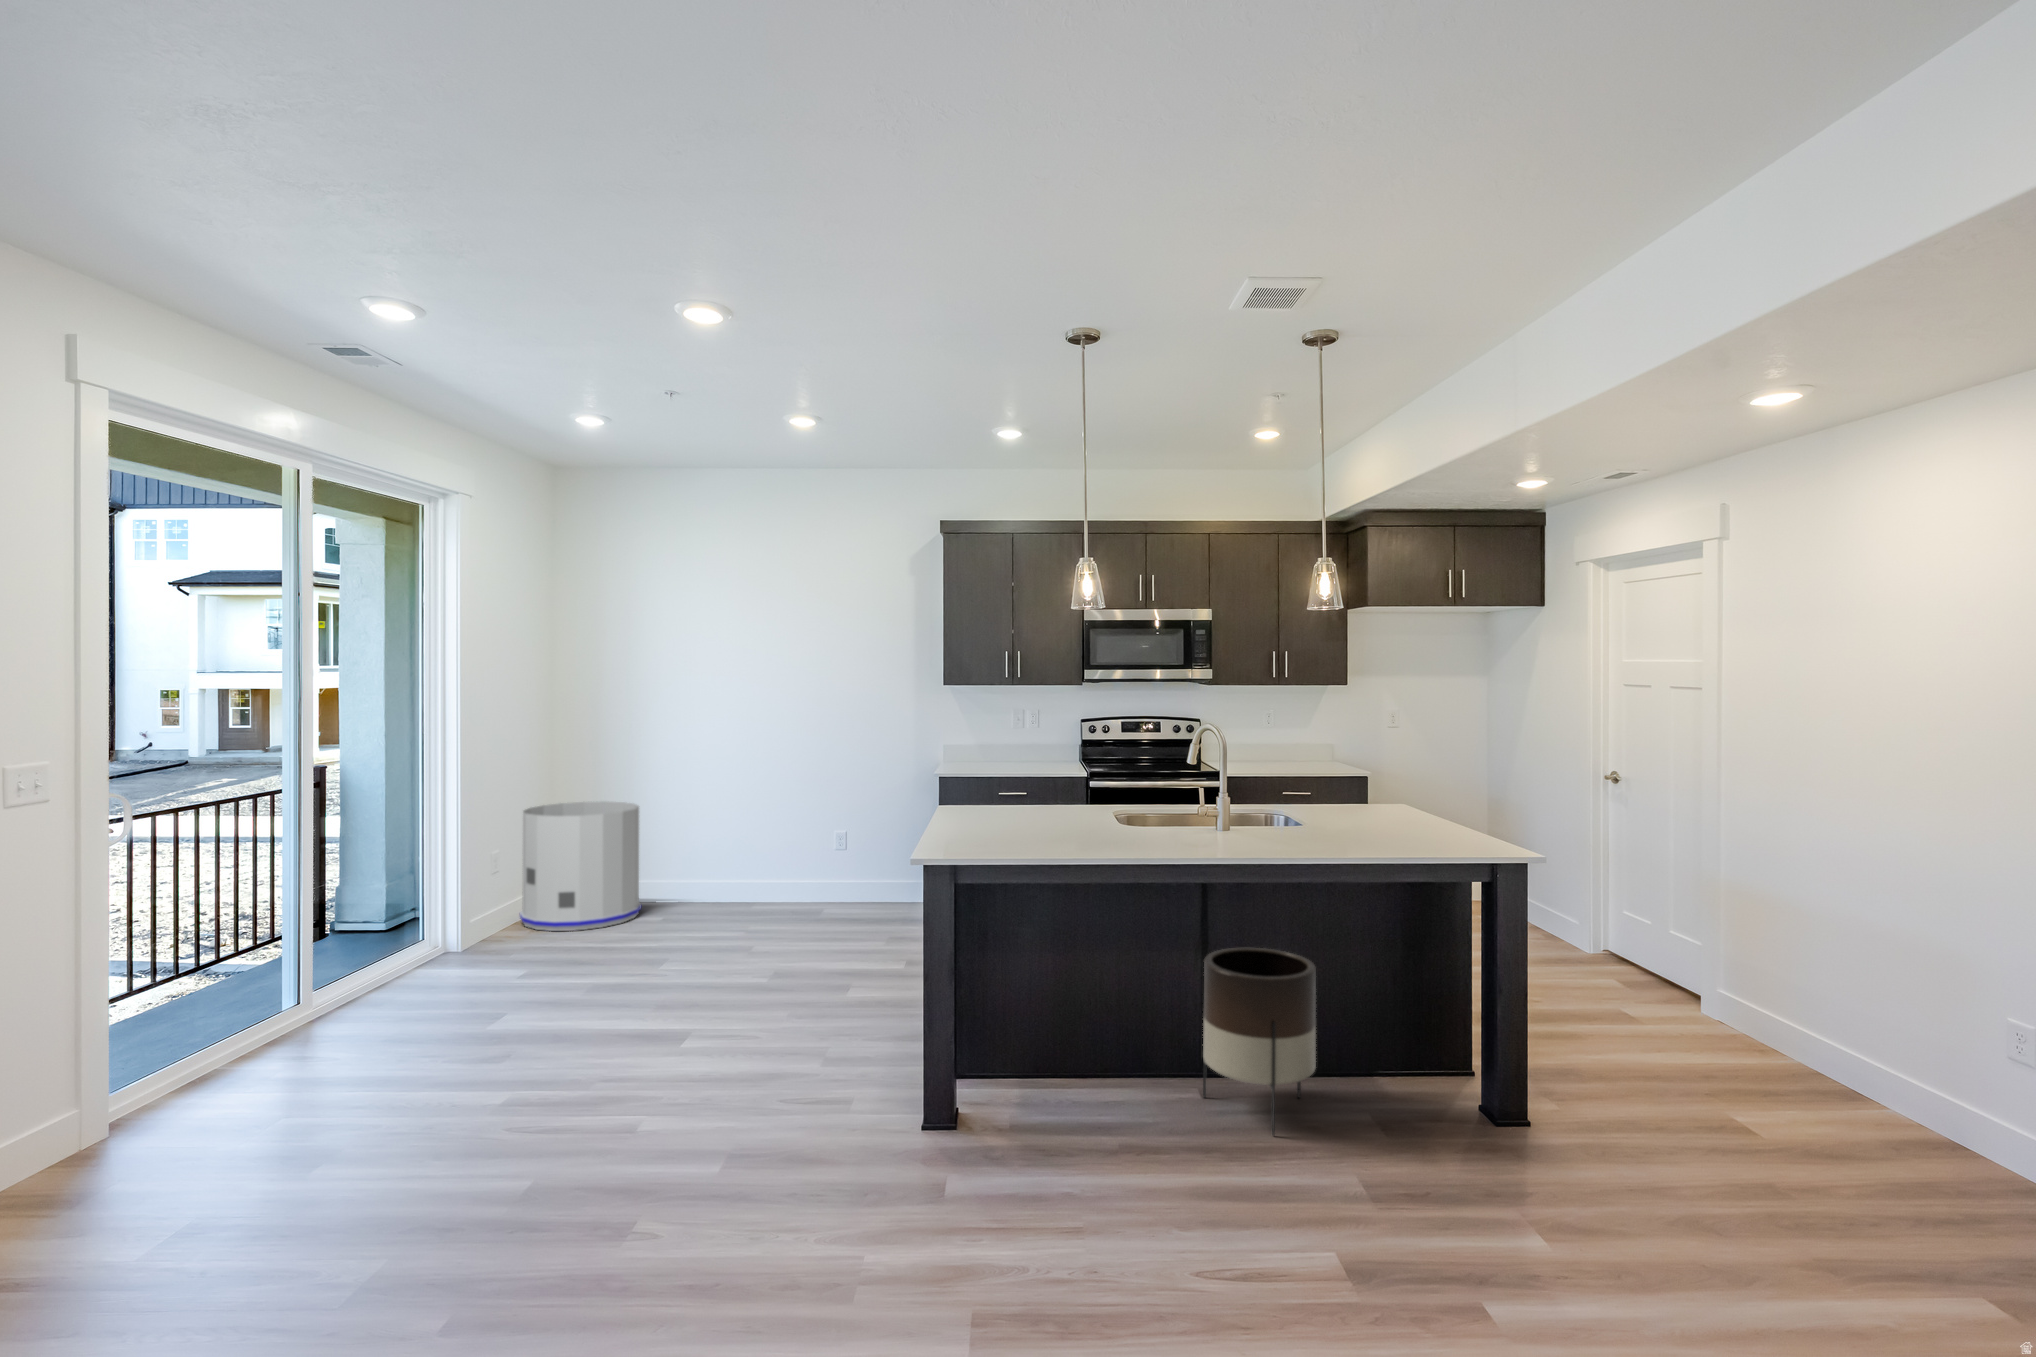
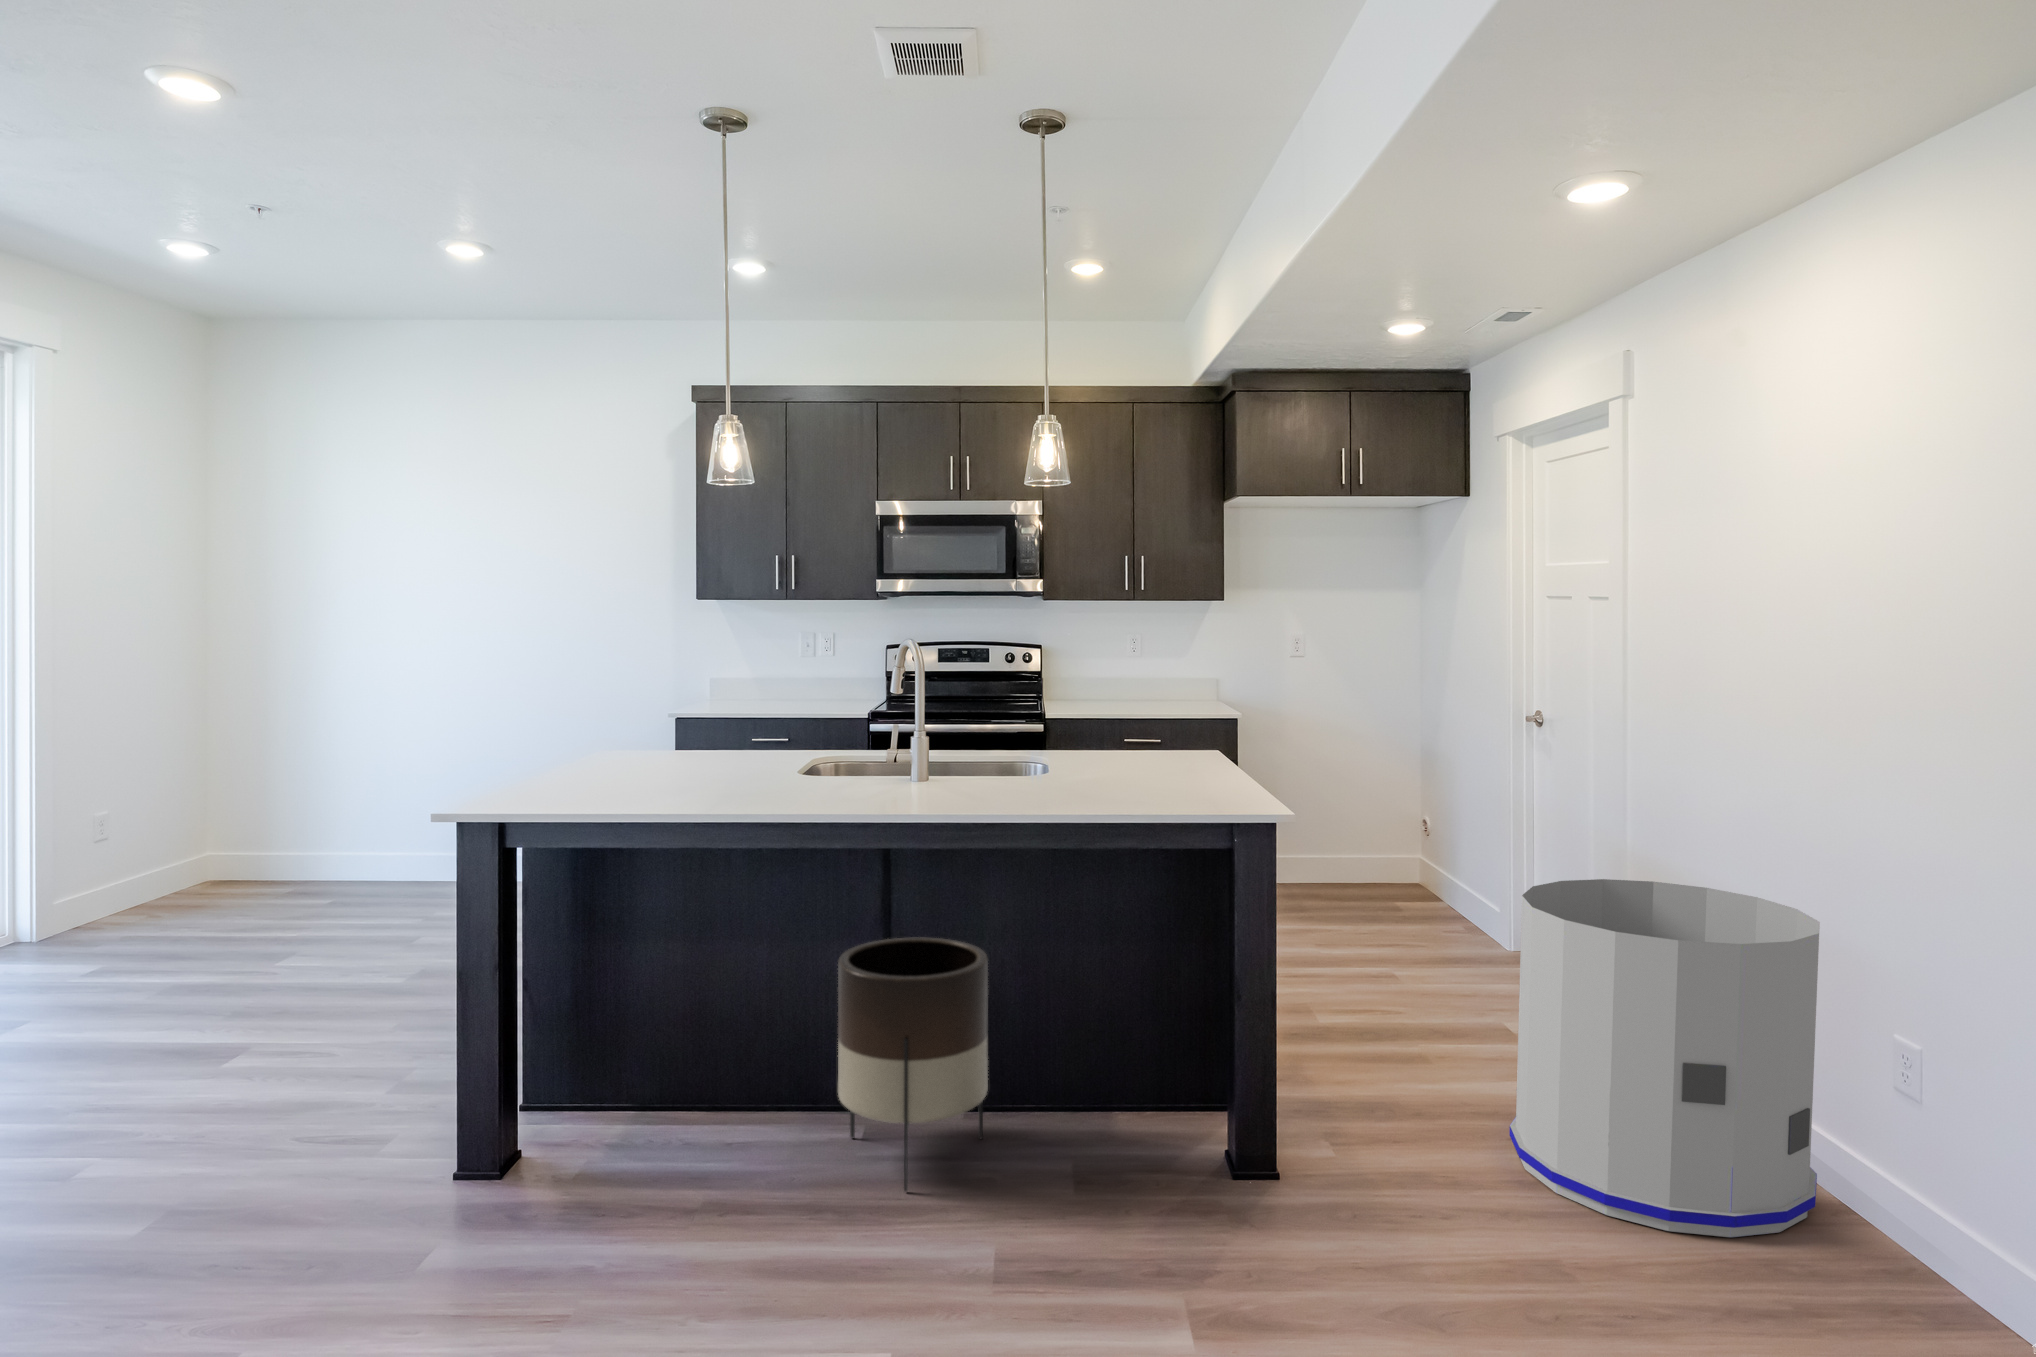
trash can: present [520,801,641,931] -> present [1509,879,1820,1237]

